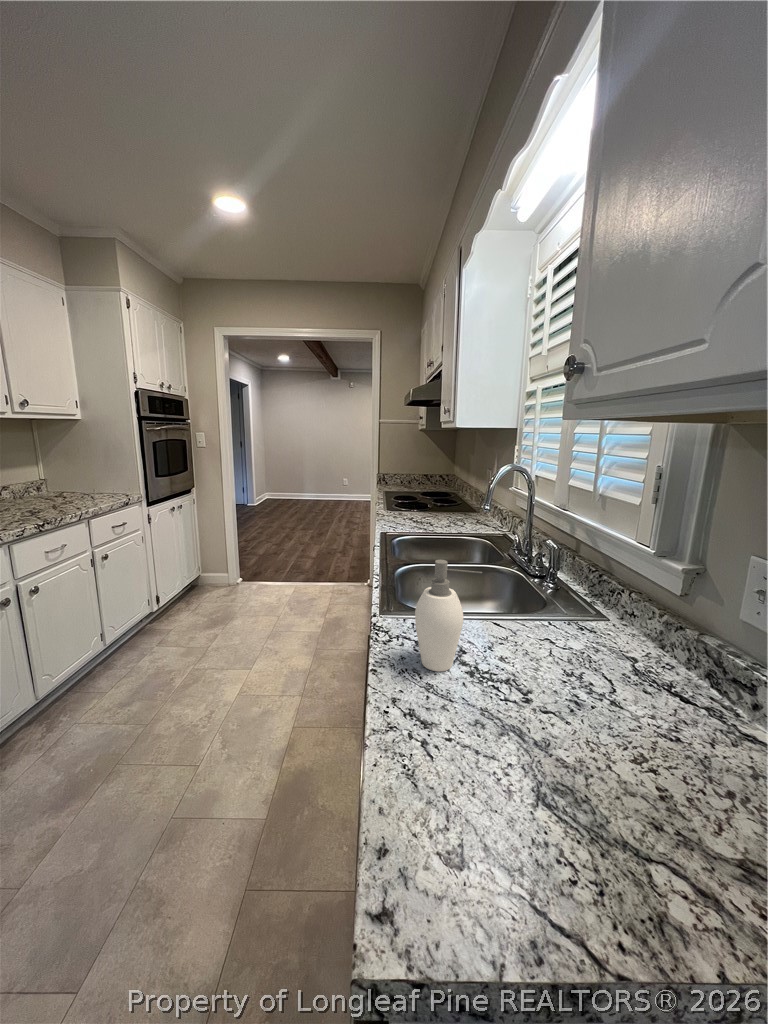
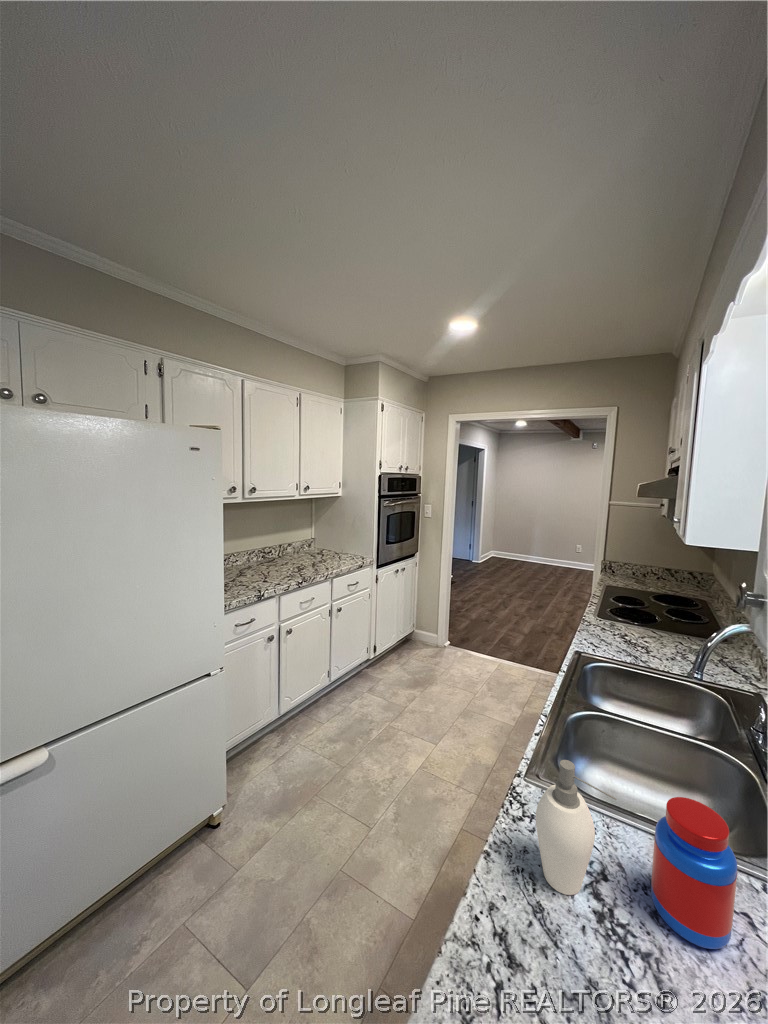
jar: none [495,567,551,662] -> present [651,797,737,949]

